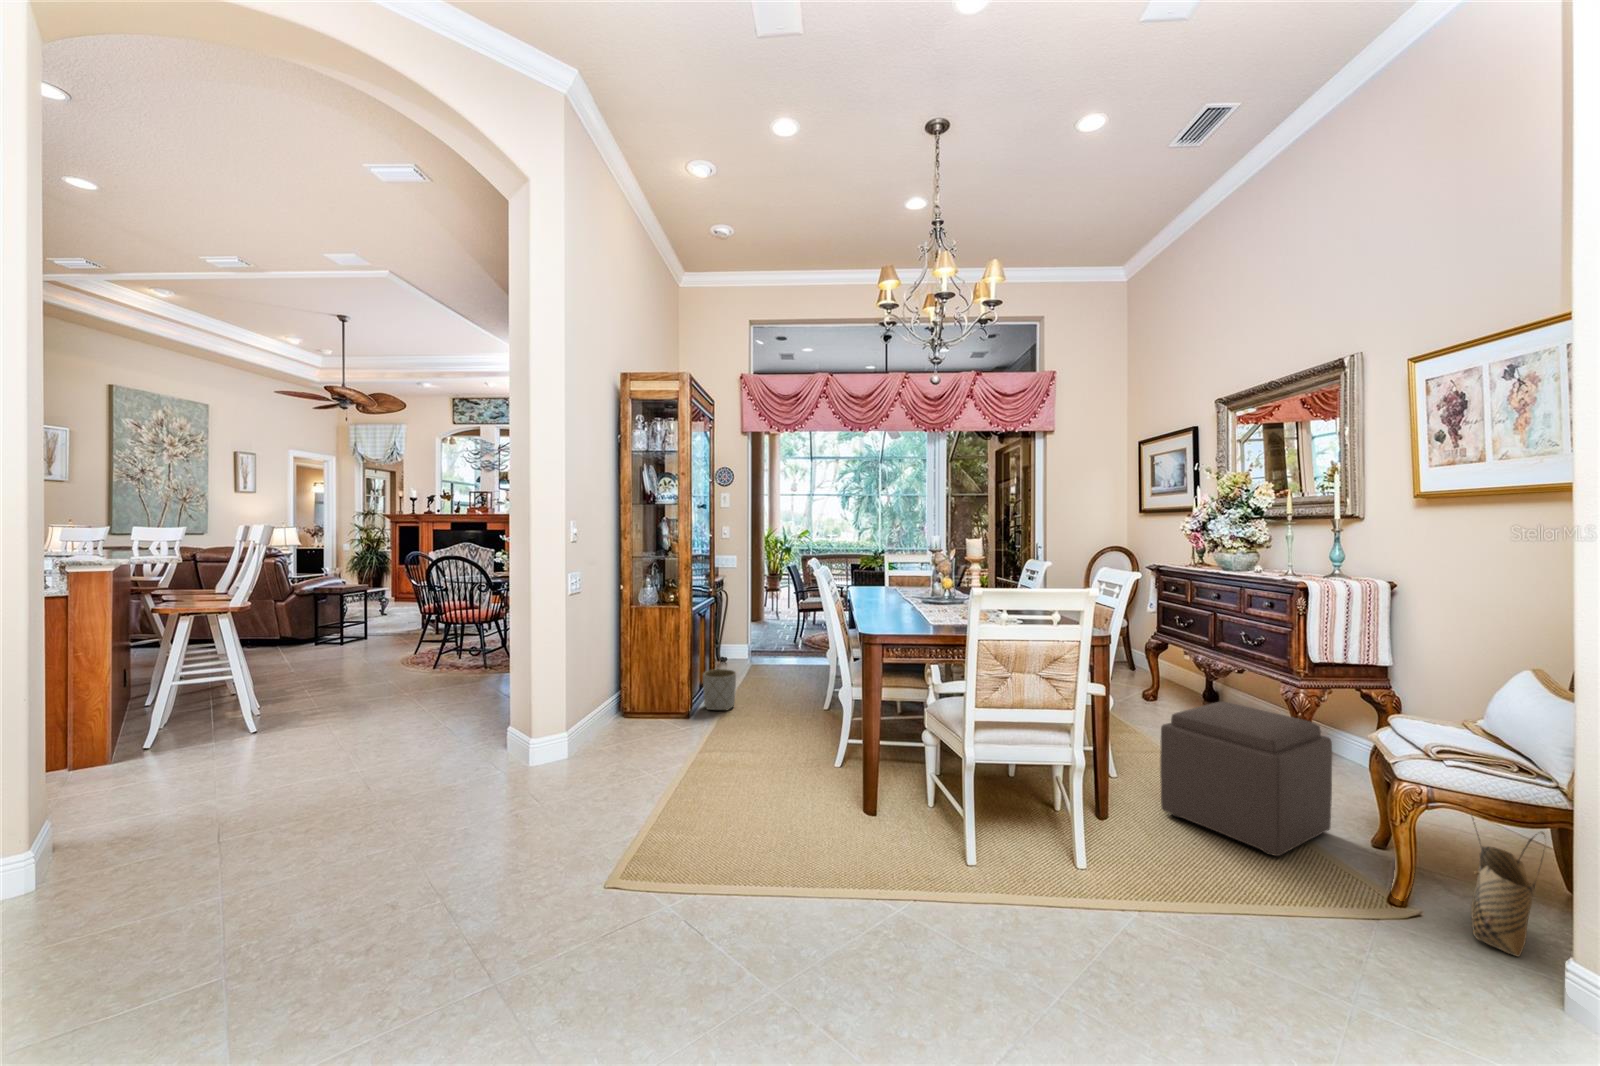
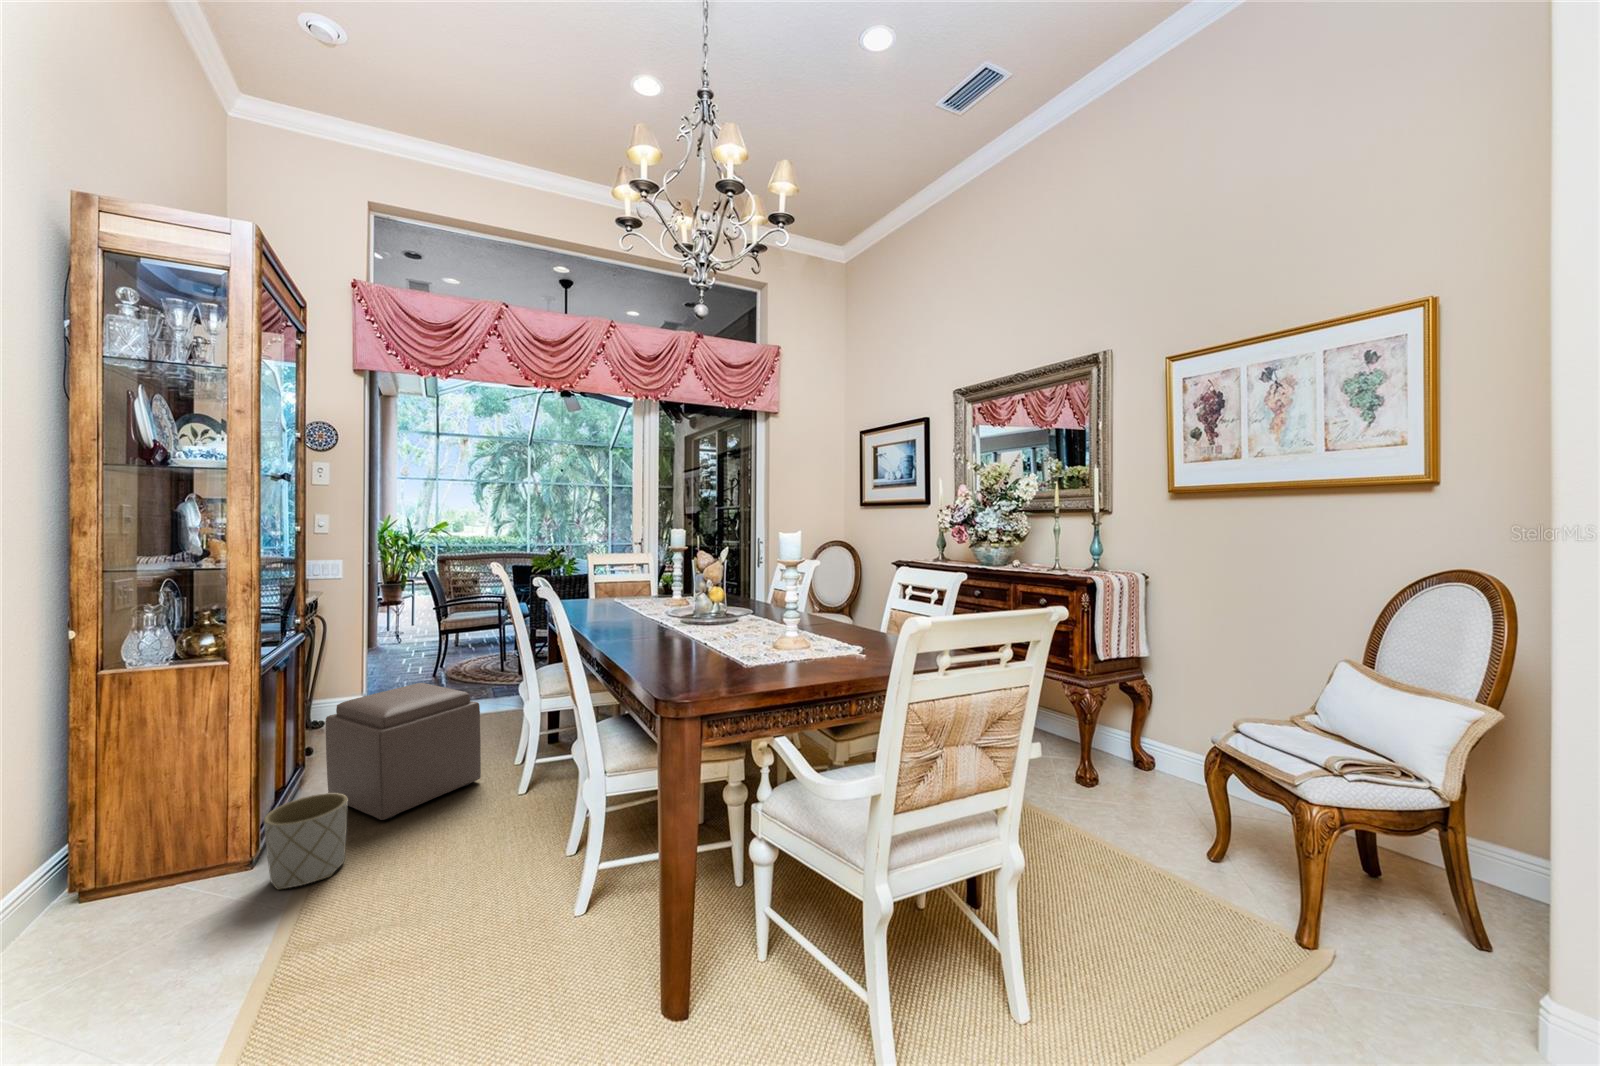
ottoman: present [1160,702,1332,856] -> present [326,683,481,820]
woven basket: present [1471,818,1545,956] -> none [1393,838,1506,1003]

